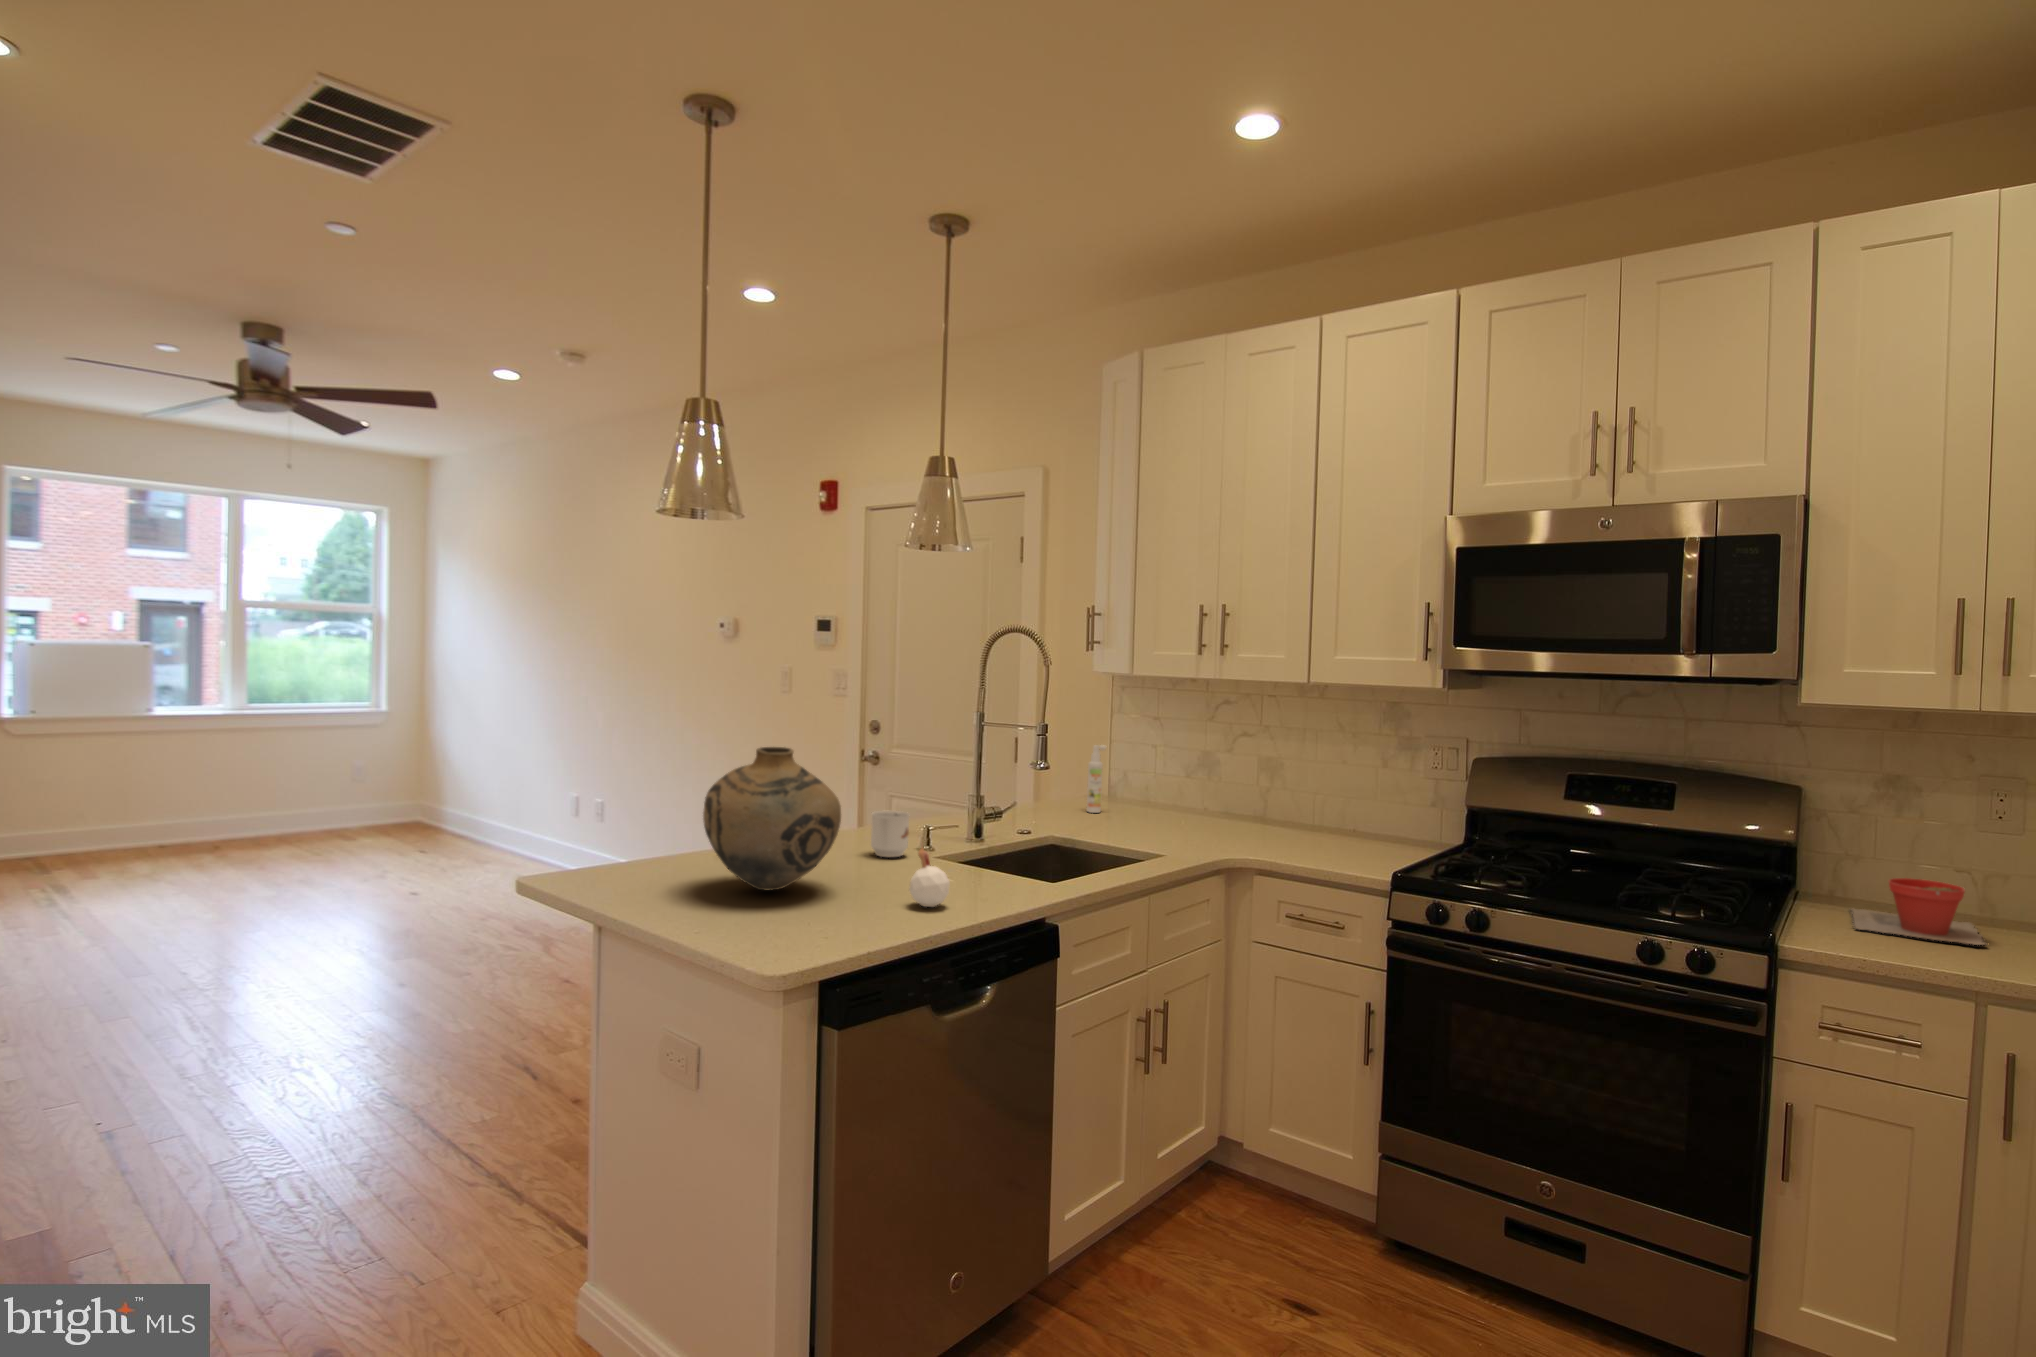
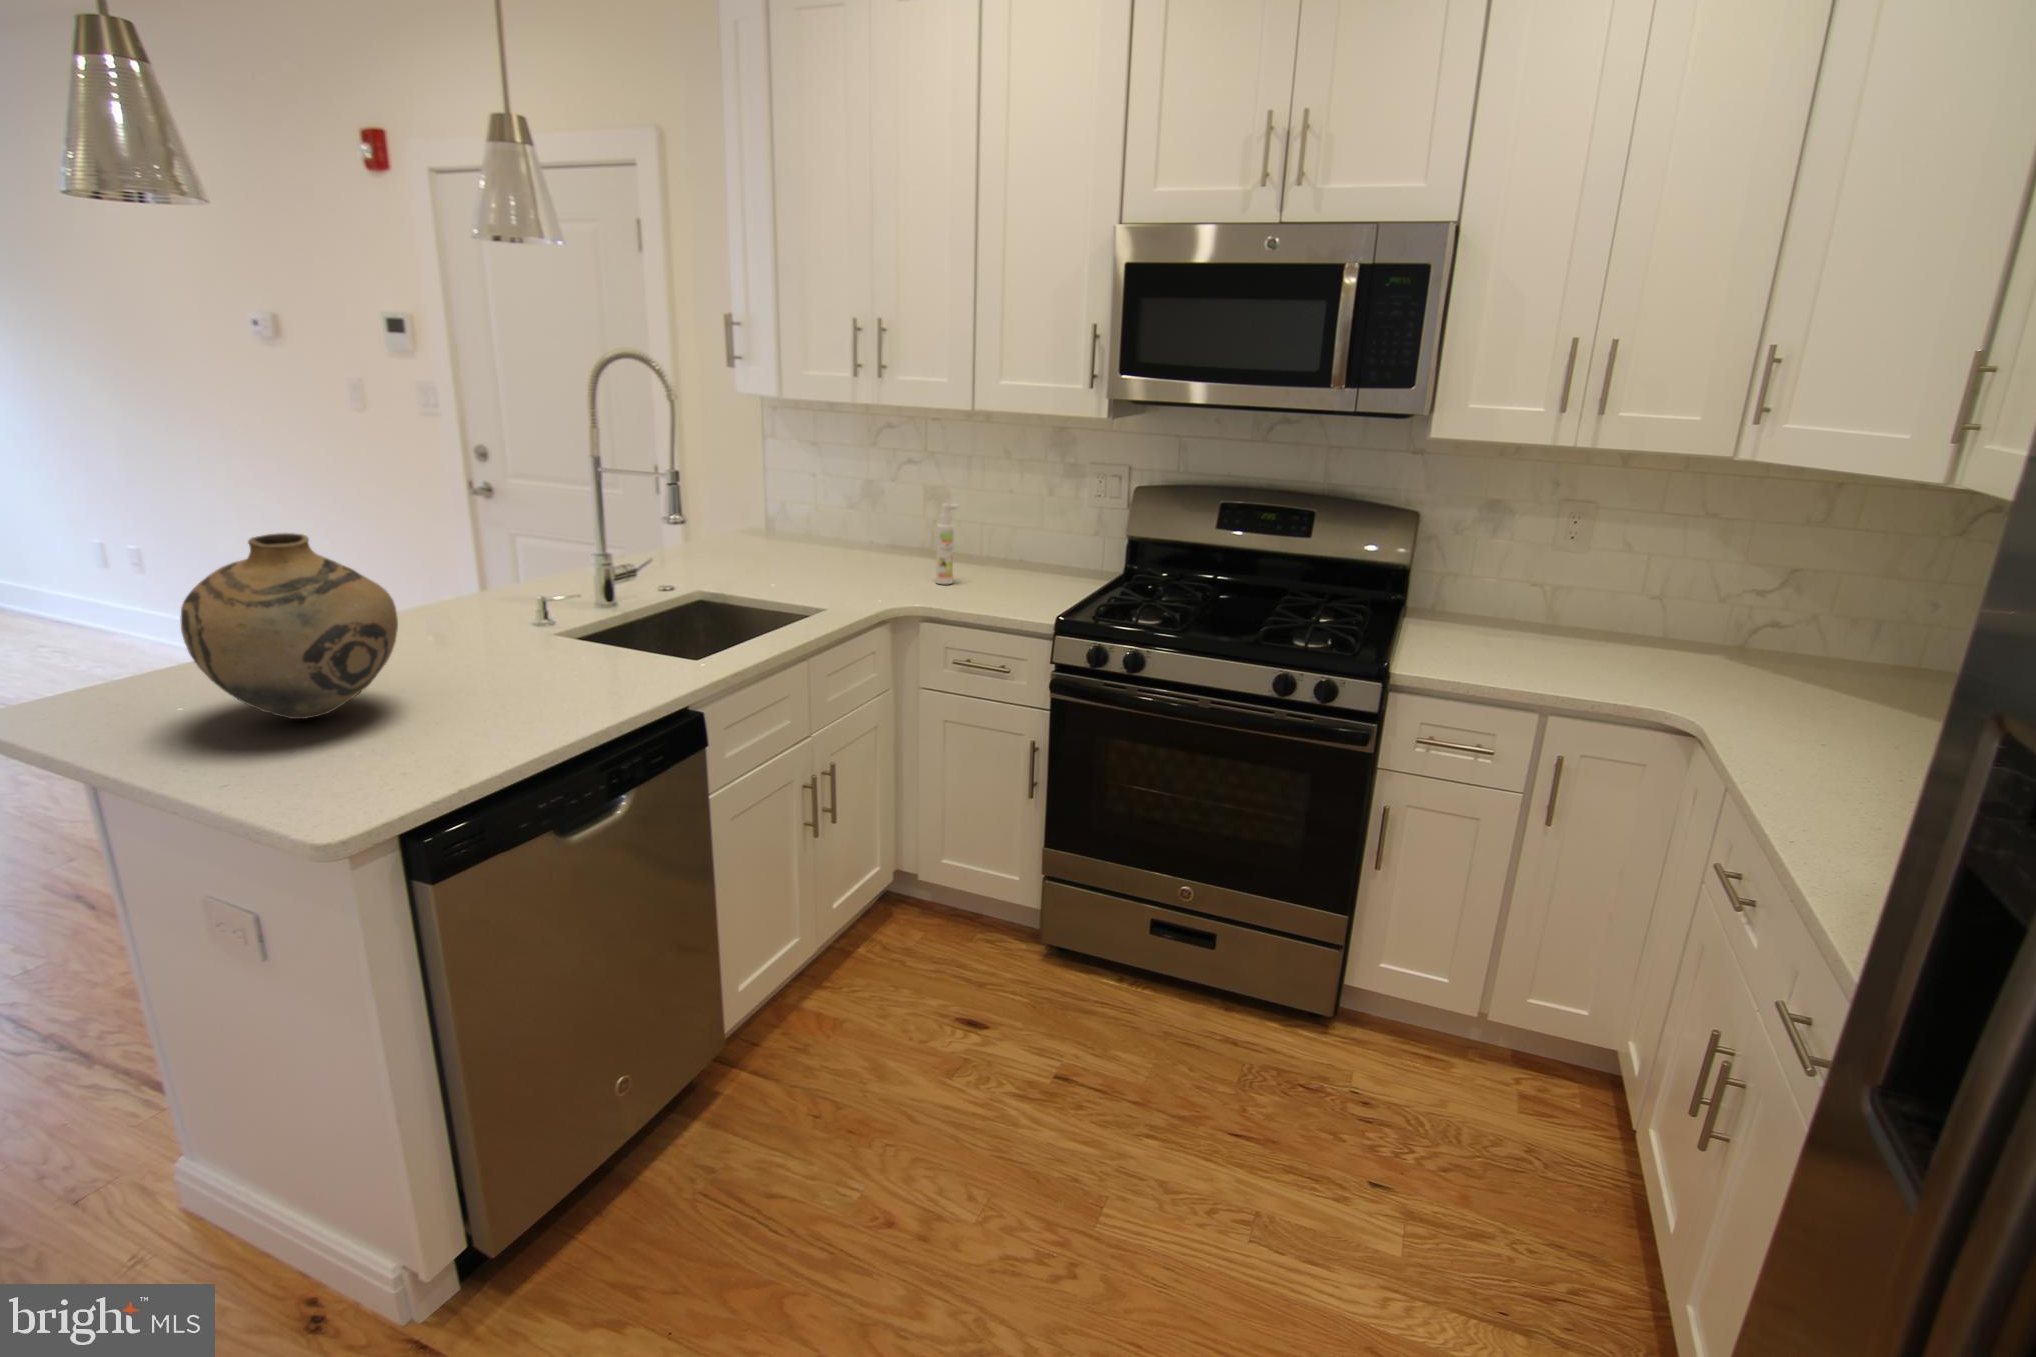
spray bottle: present [1087,745,1106,813] -> present [936,504,958,584]
mug: present [871,811,909,857] -> none [457,587,513,645]
candle: present [909,842,950,907] -> none [503,634,556,720]
plant pot: present [1851,878,1985,945] -> none [1440,597,1546,655]

